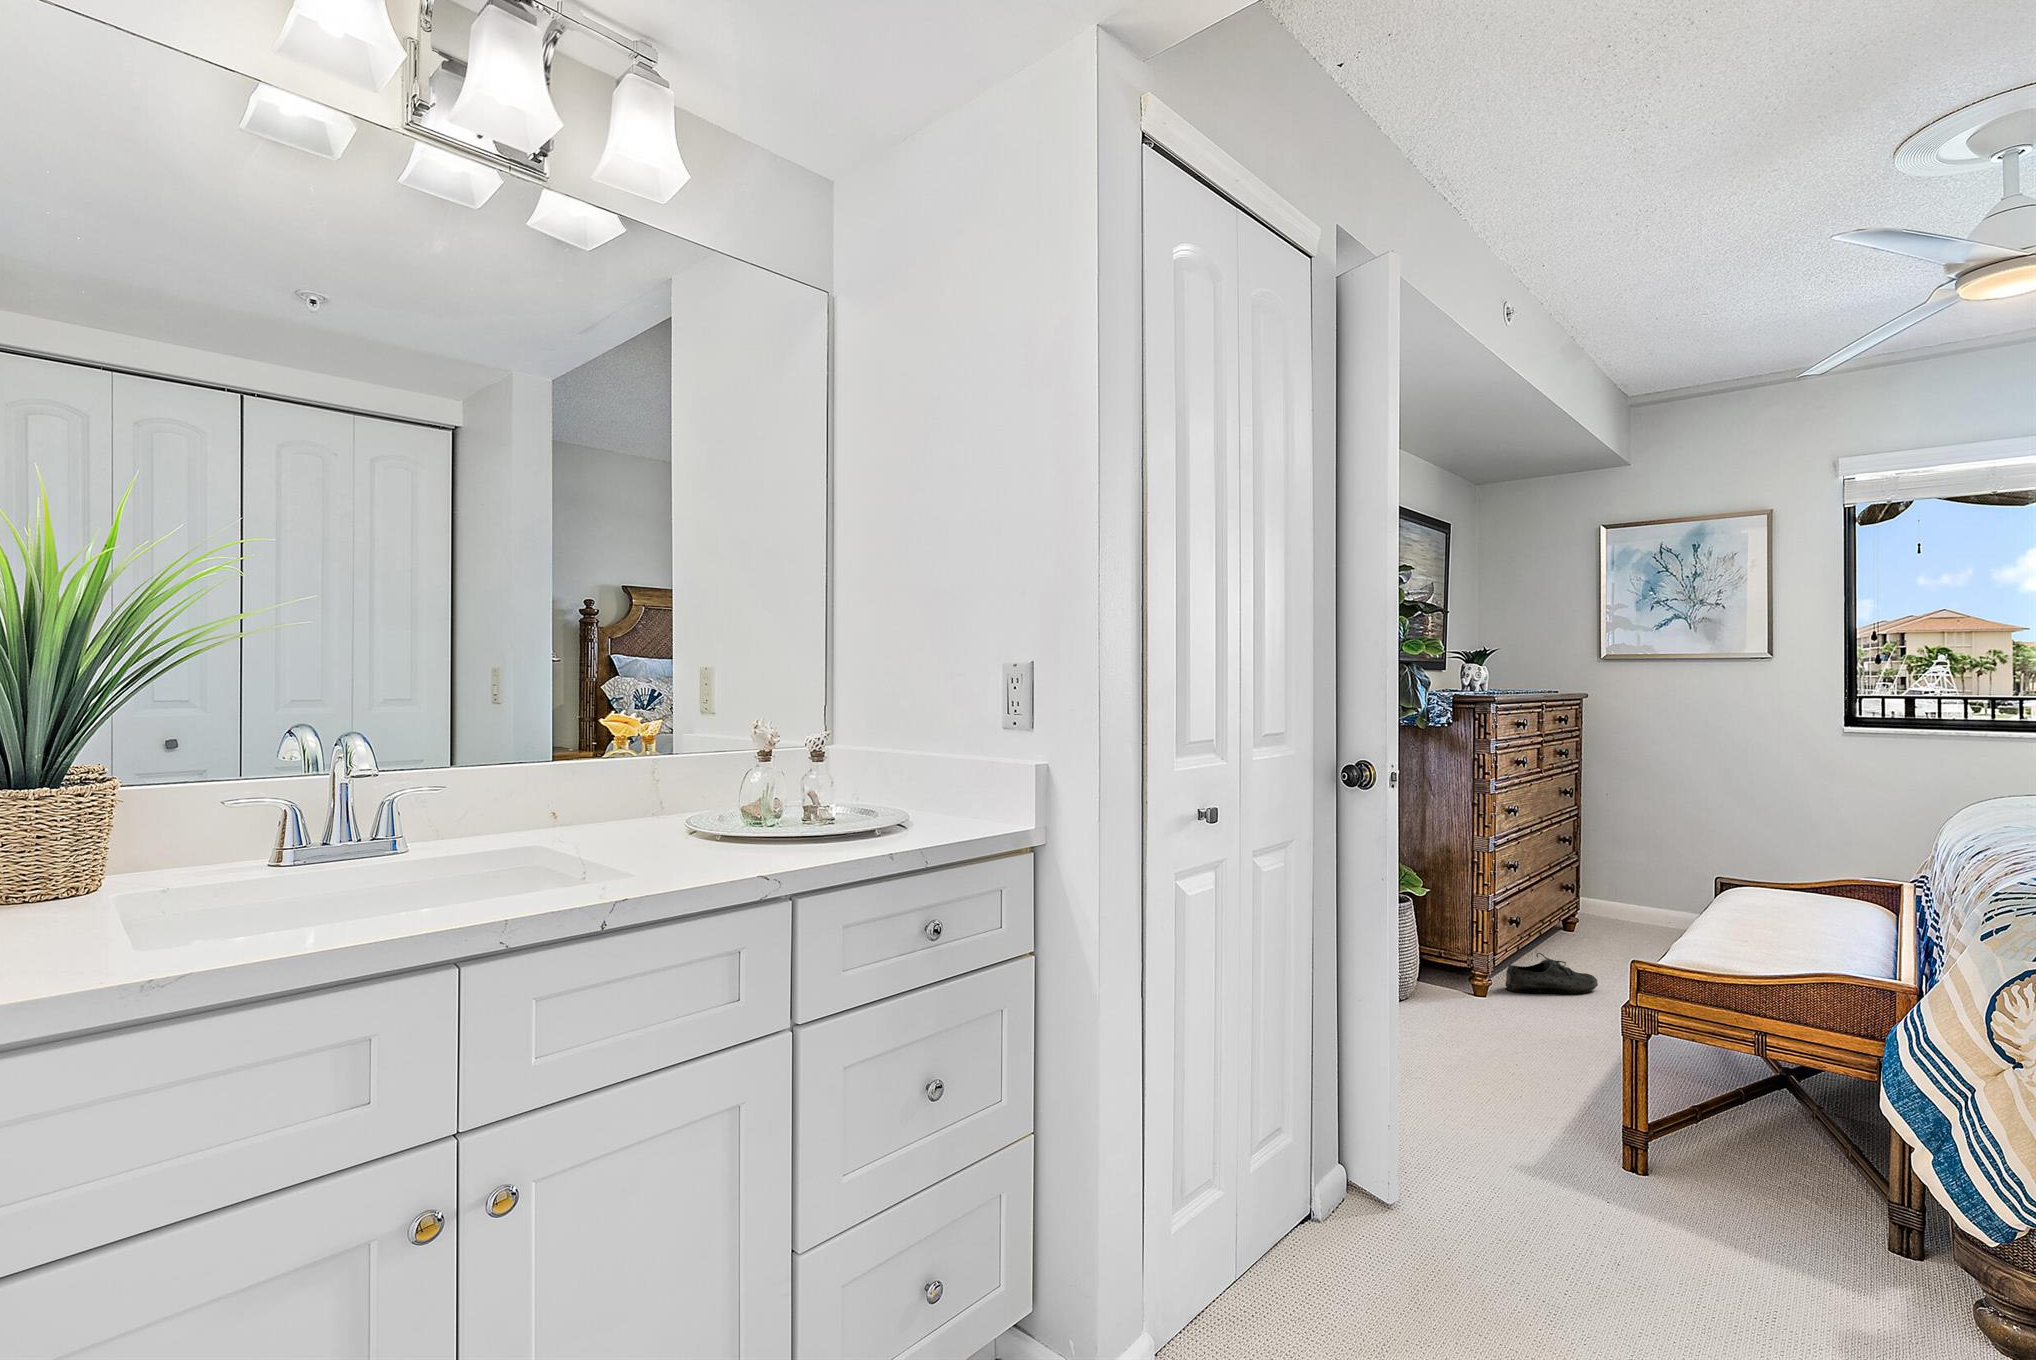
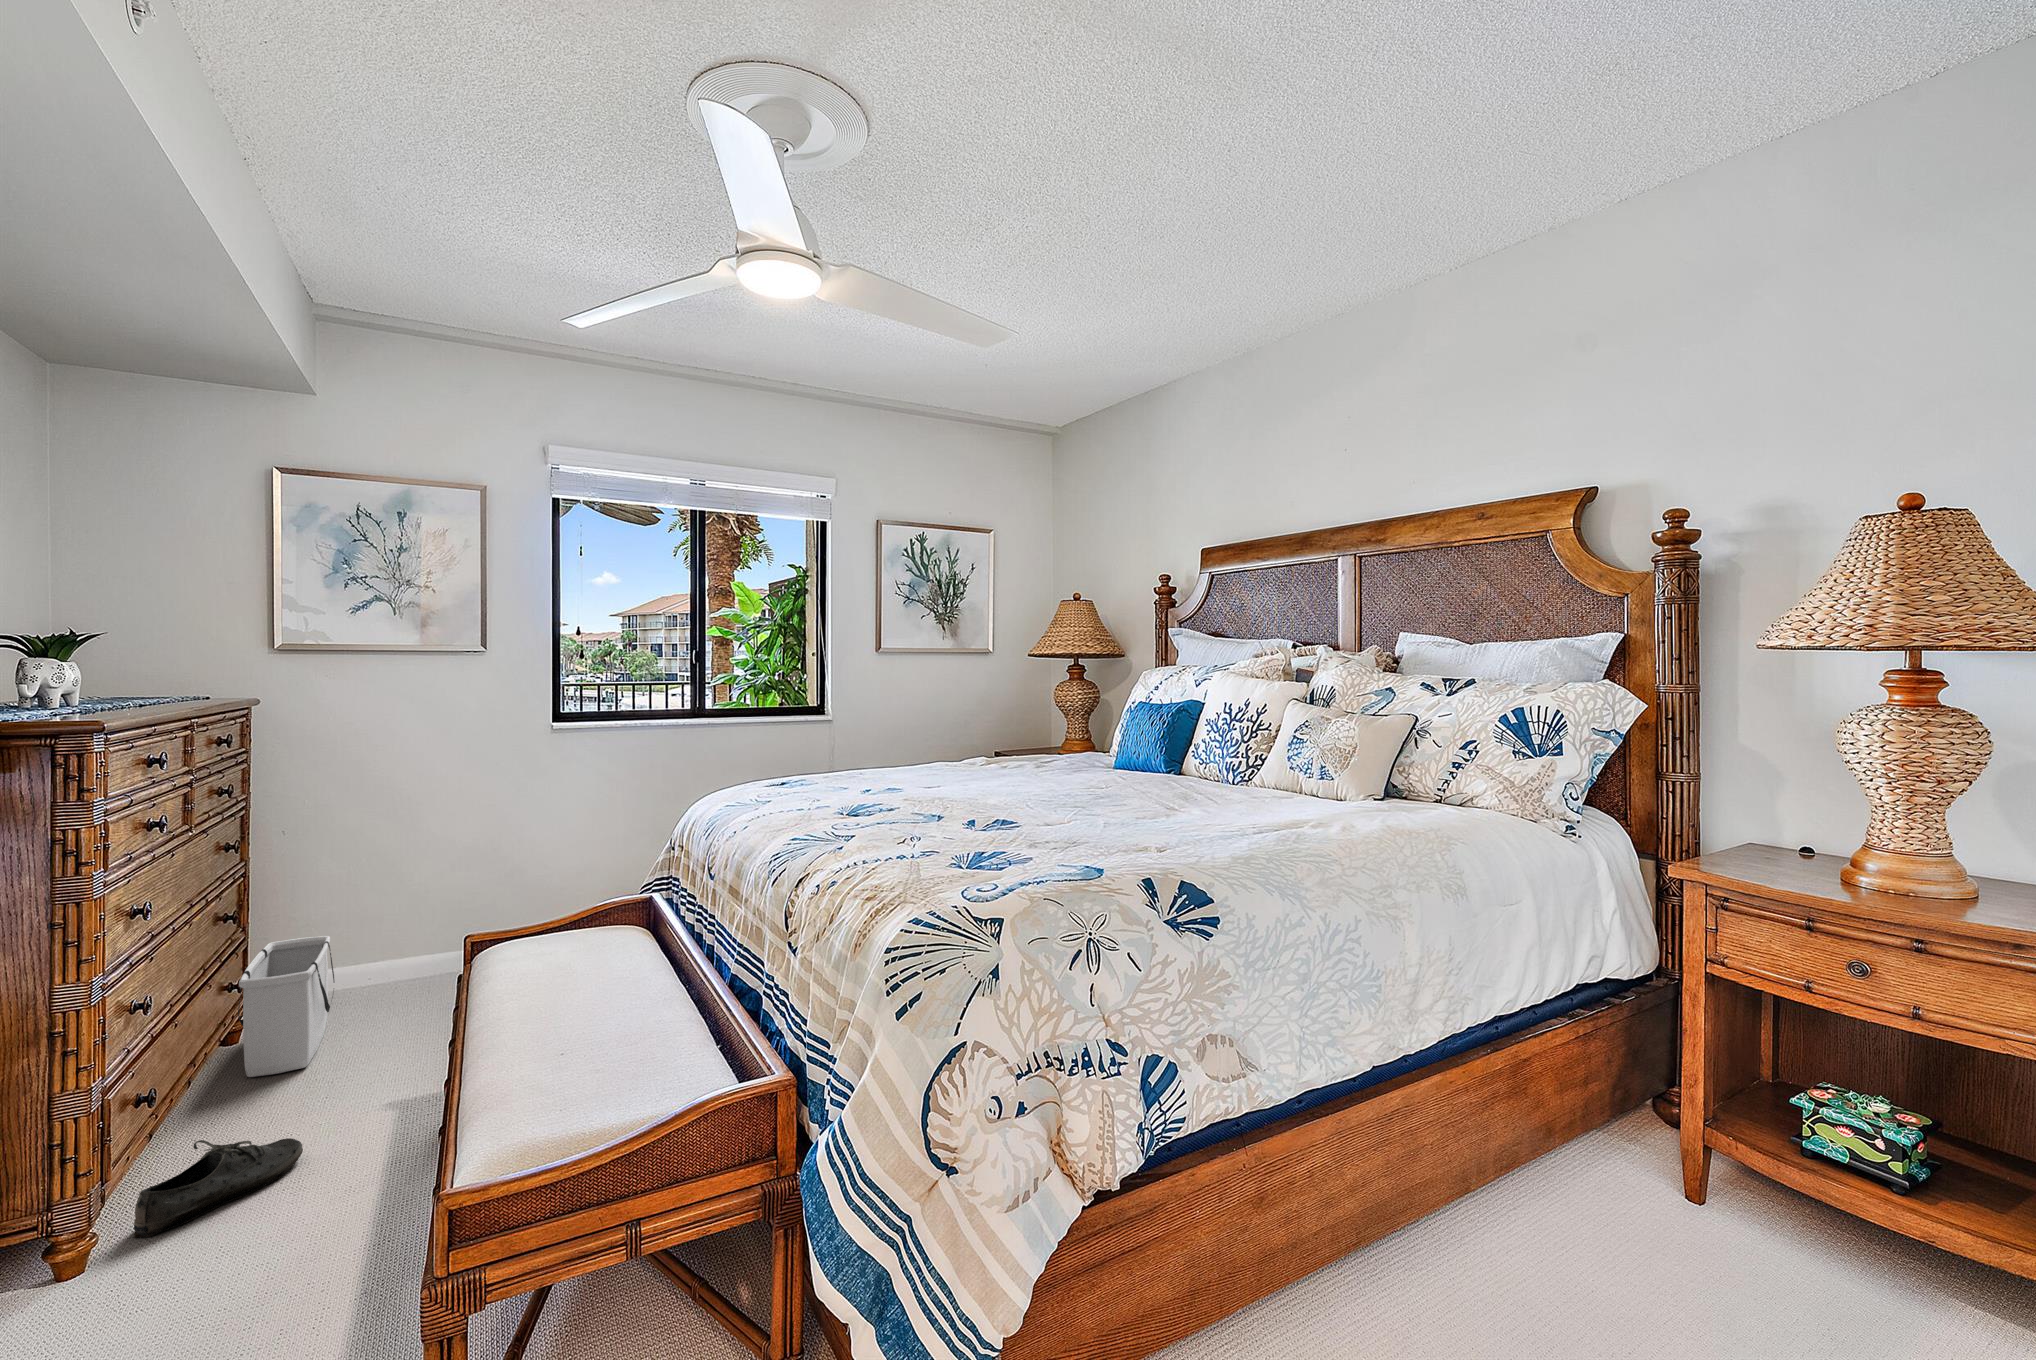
storage bin: none [1570,864,1636,950] -> present [238,936,335,1077]

